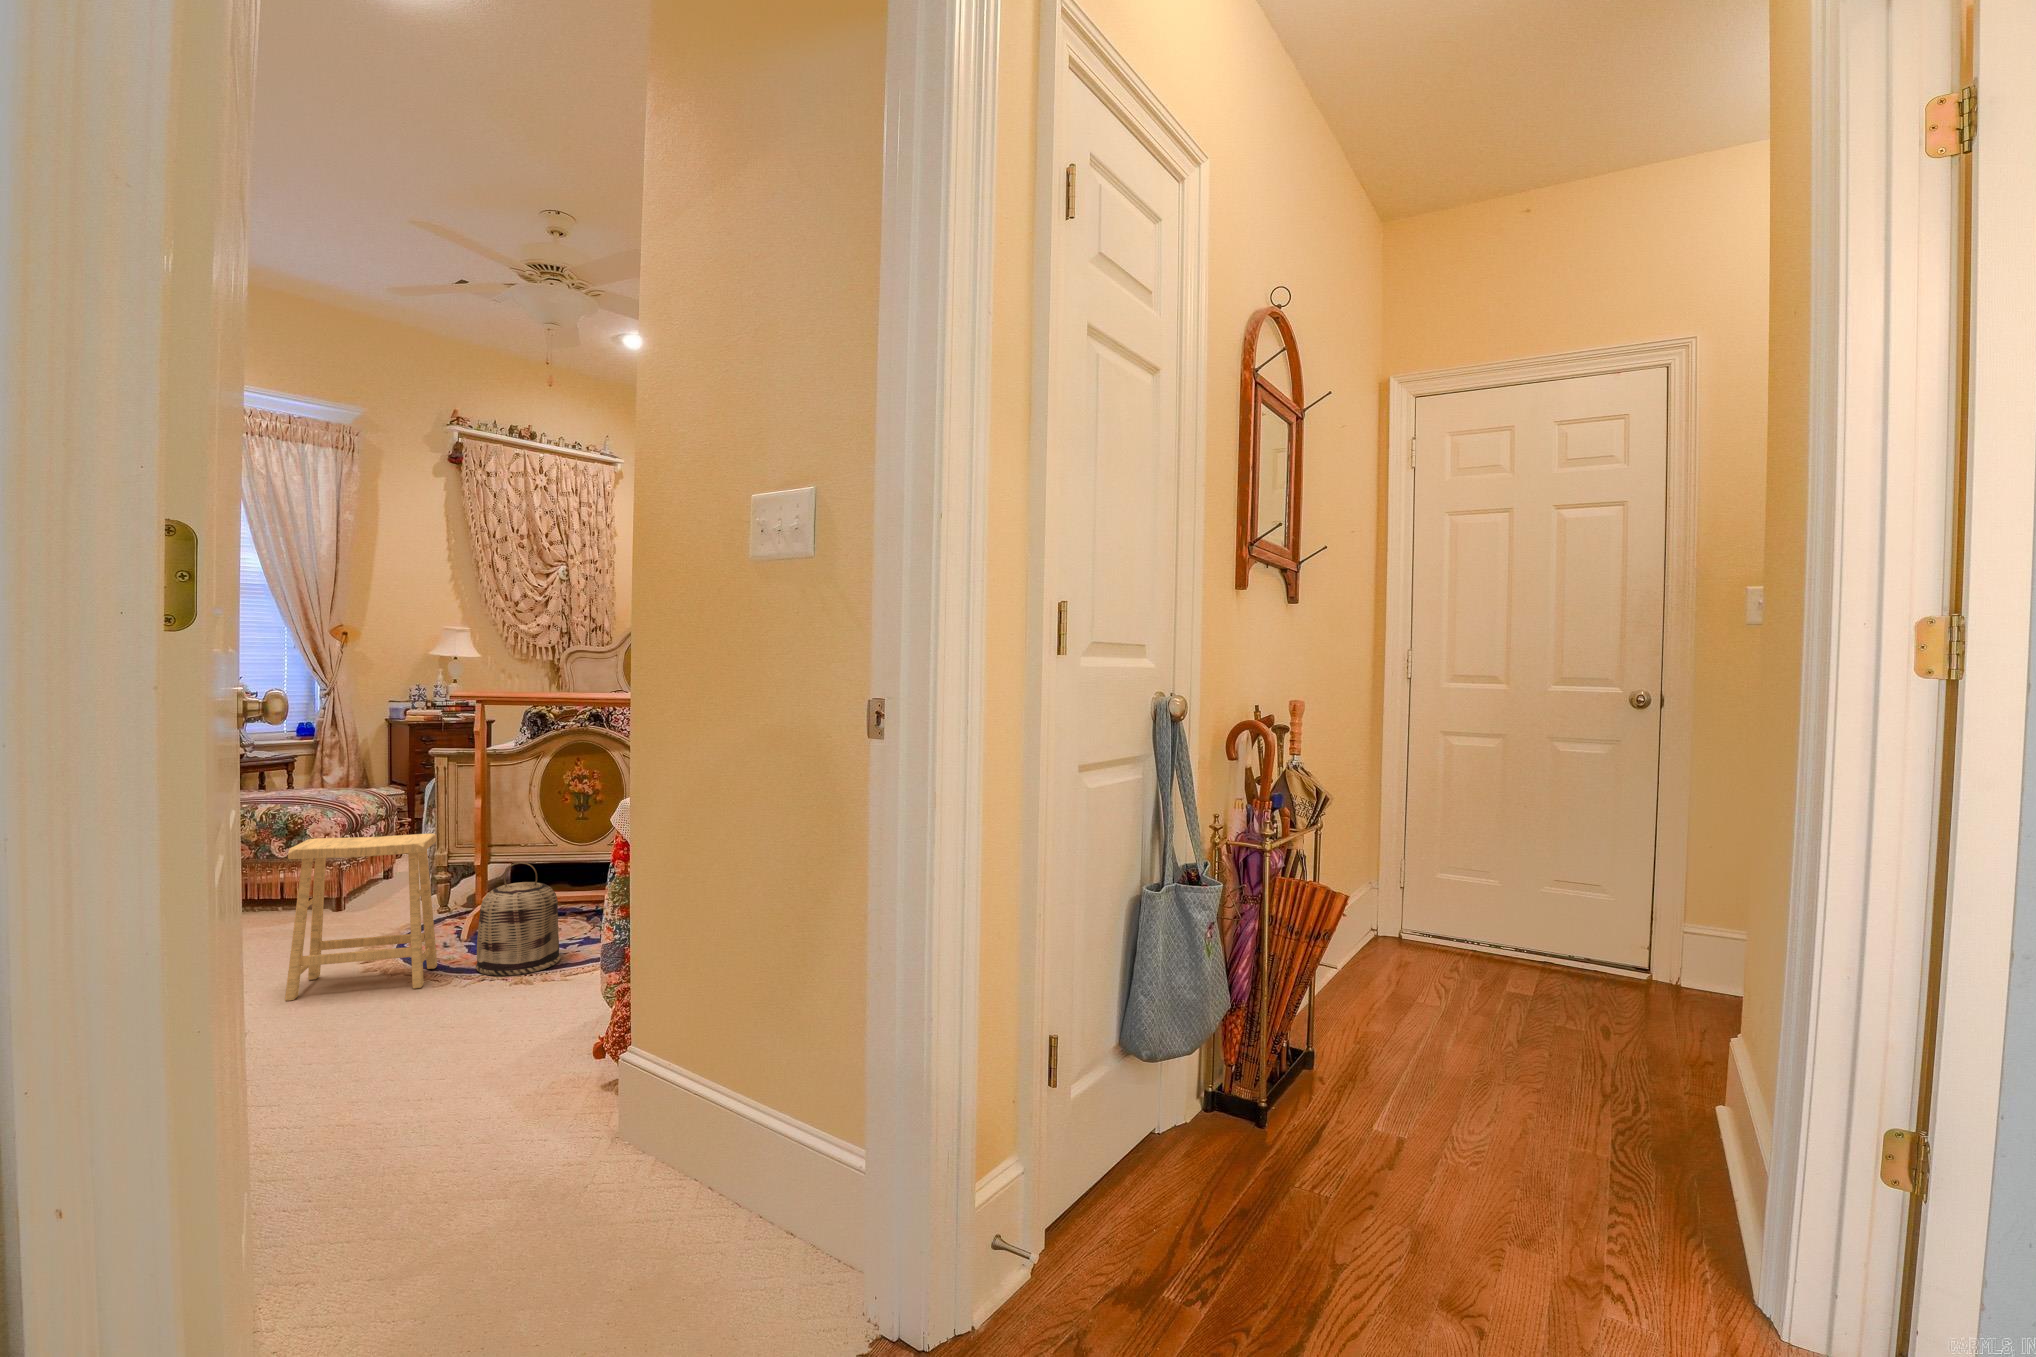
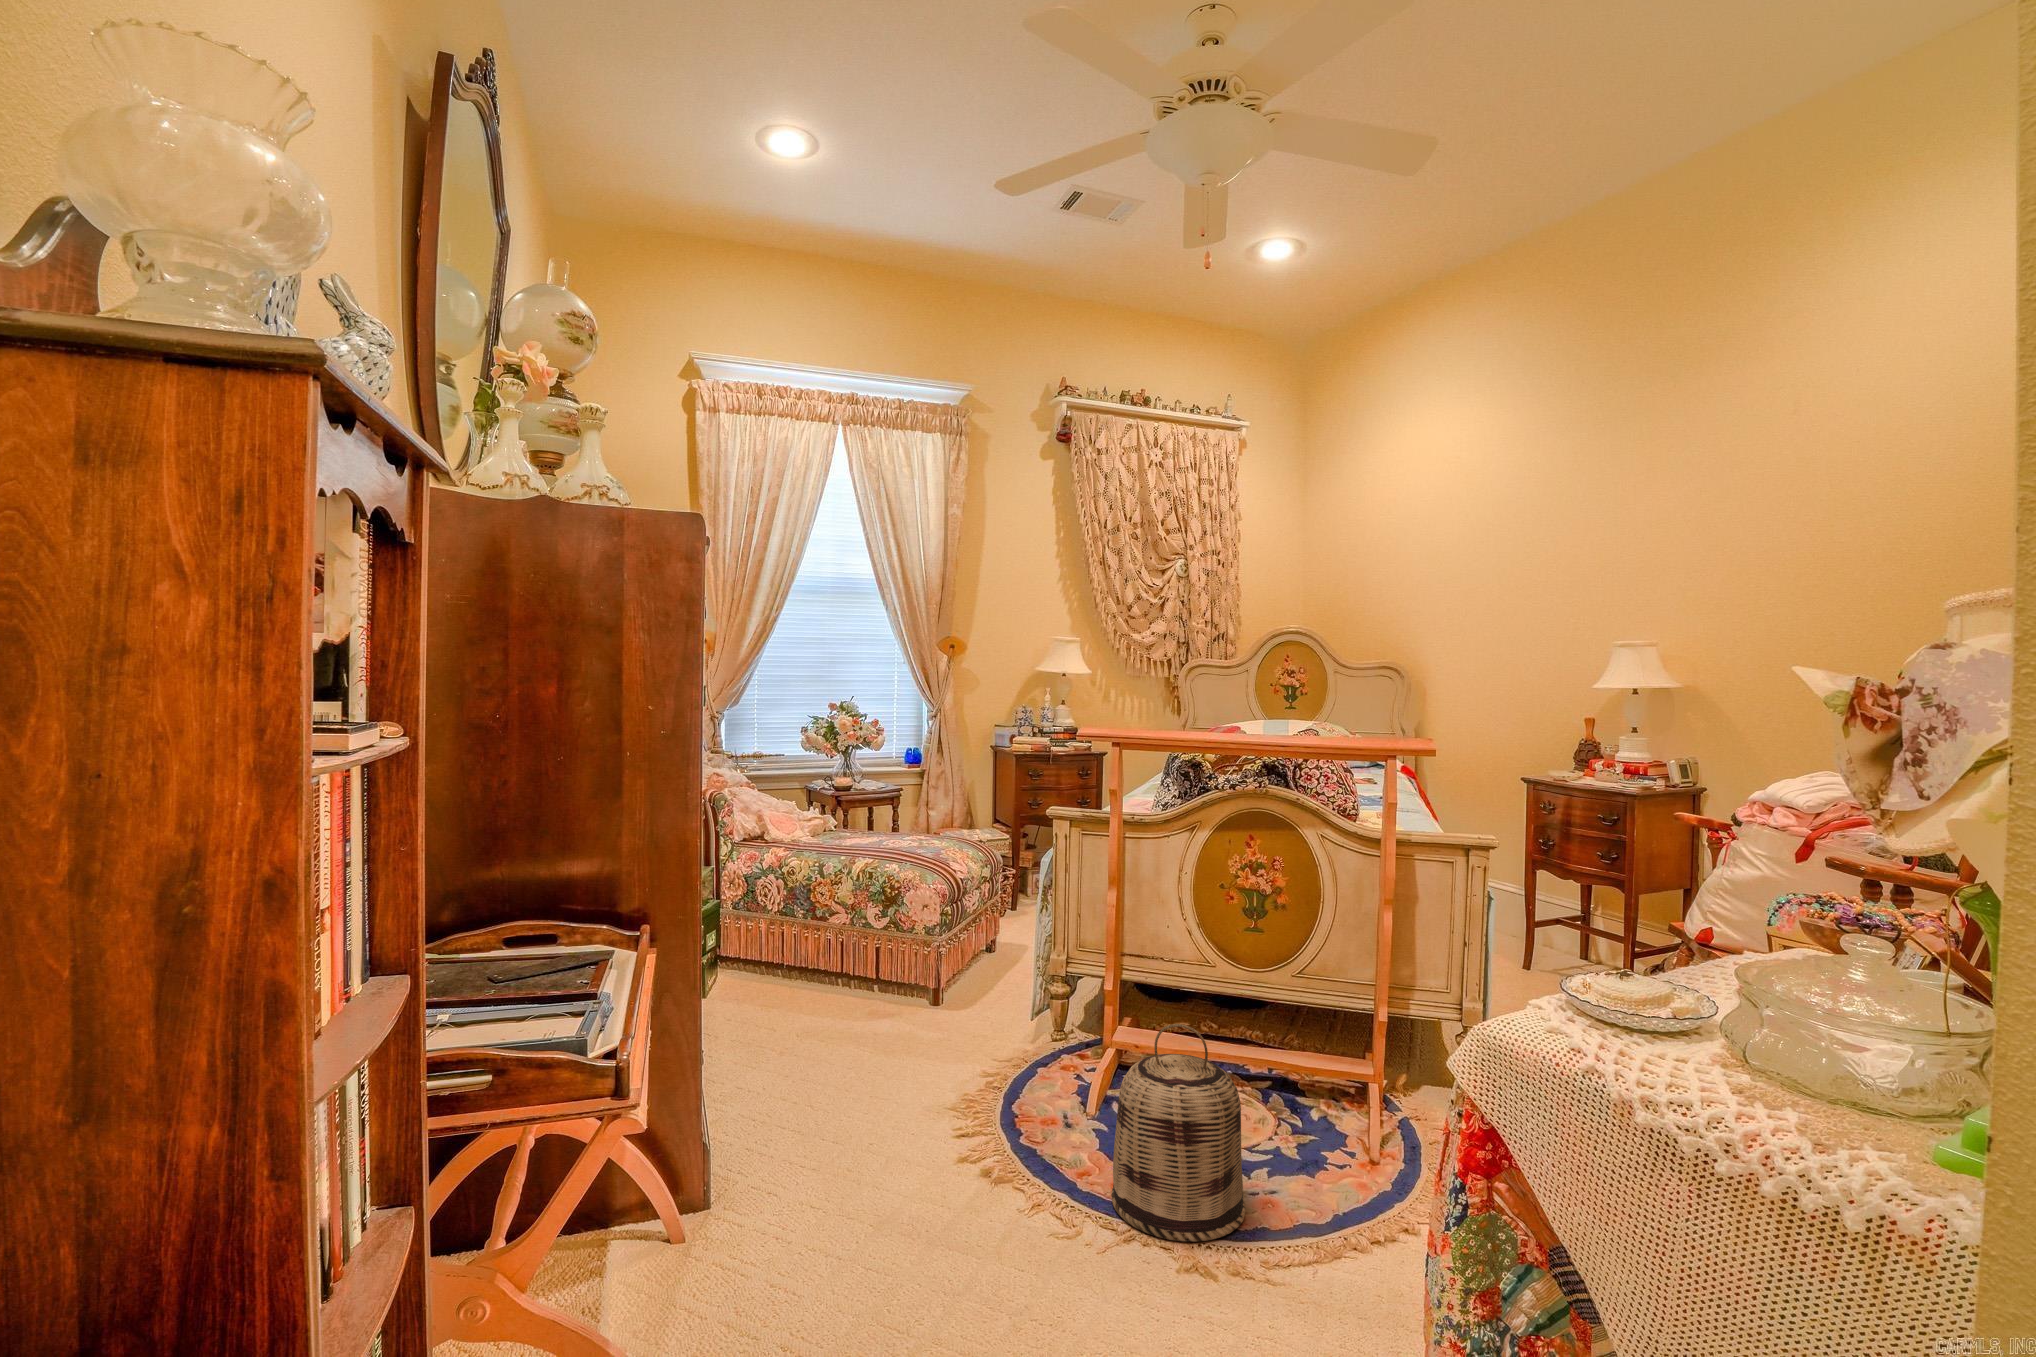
footstool: present [285,833,437,1001] -> none [851,942,1055,1235]

